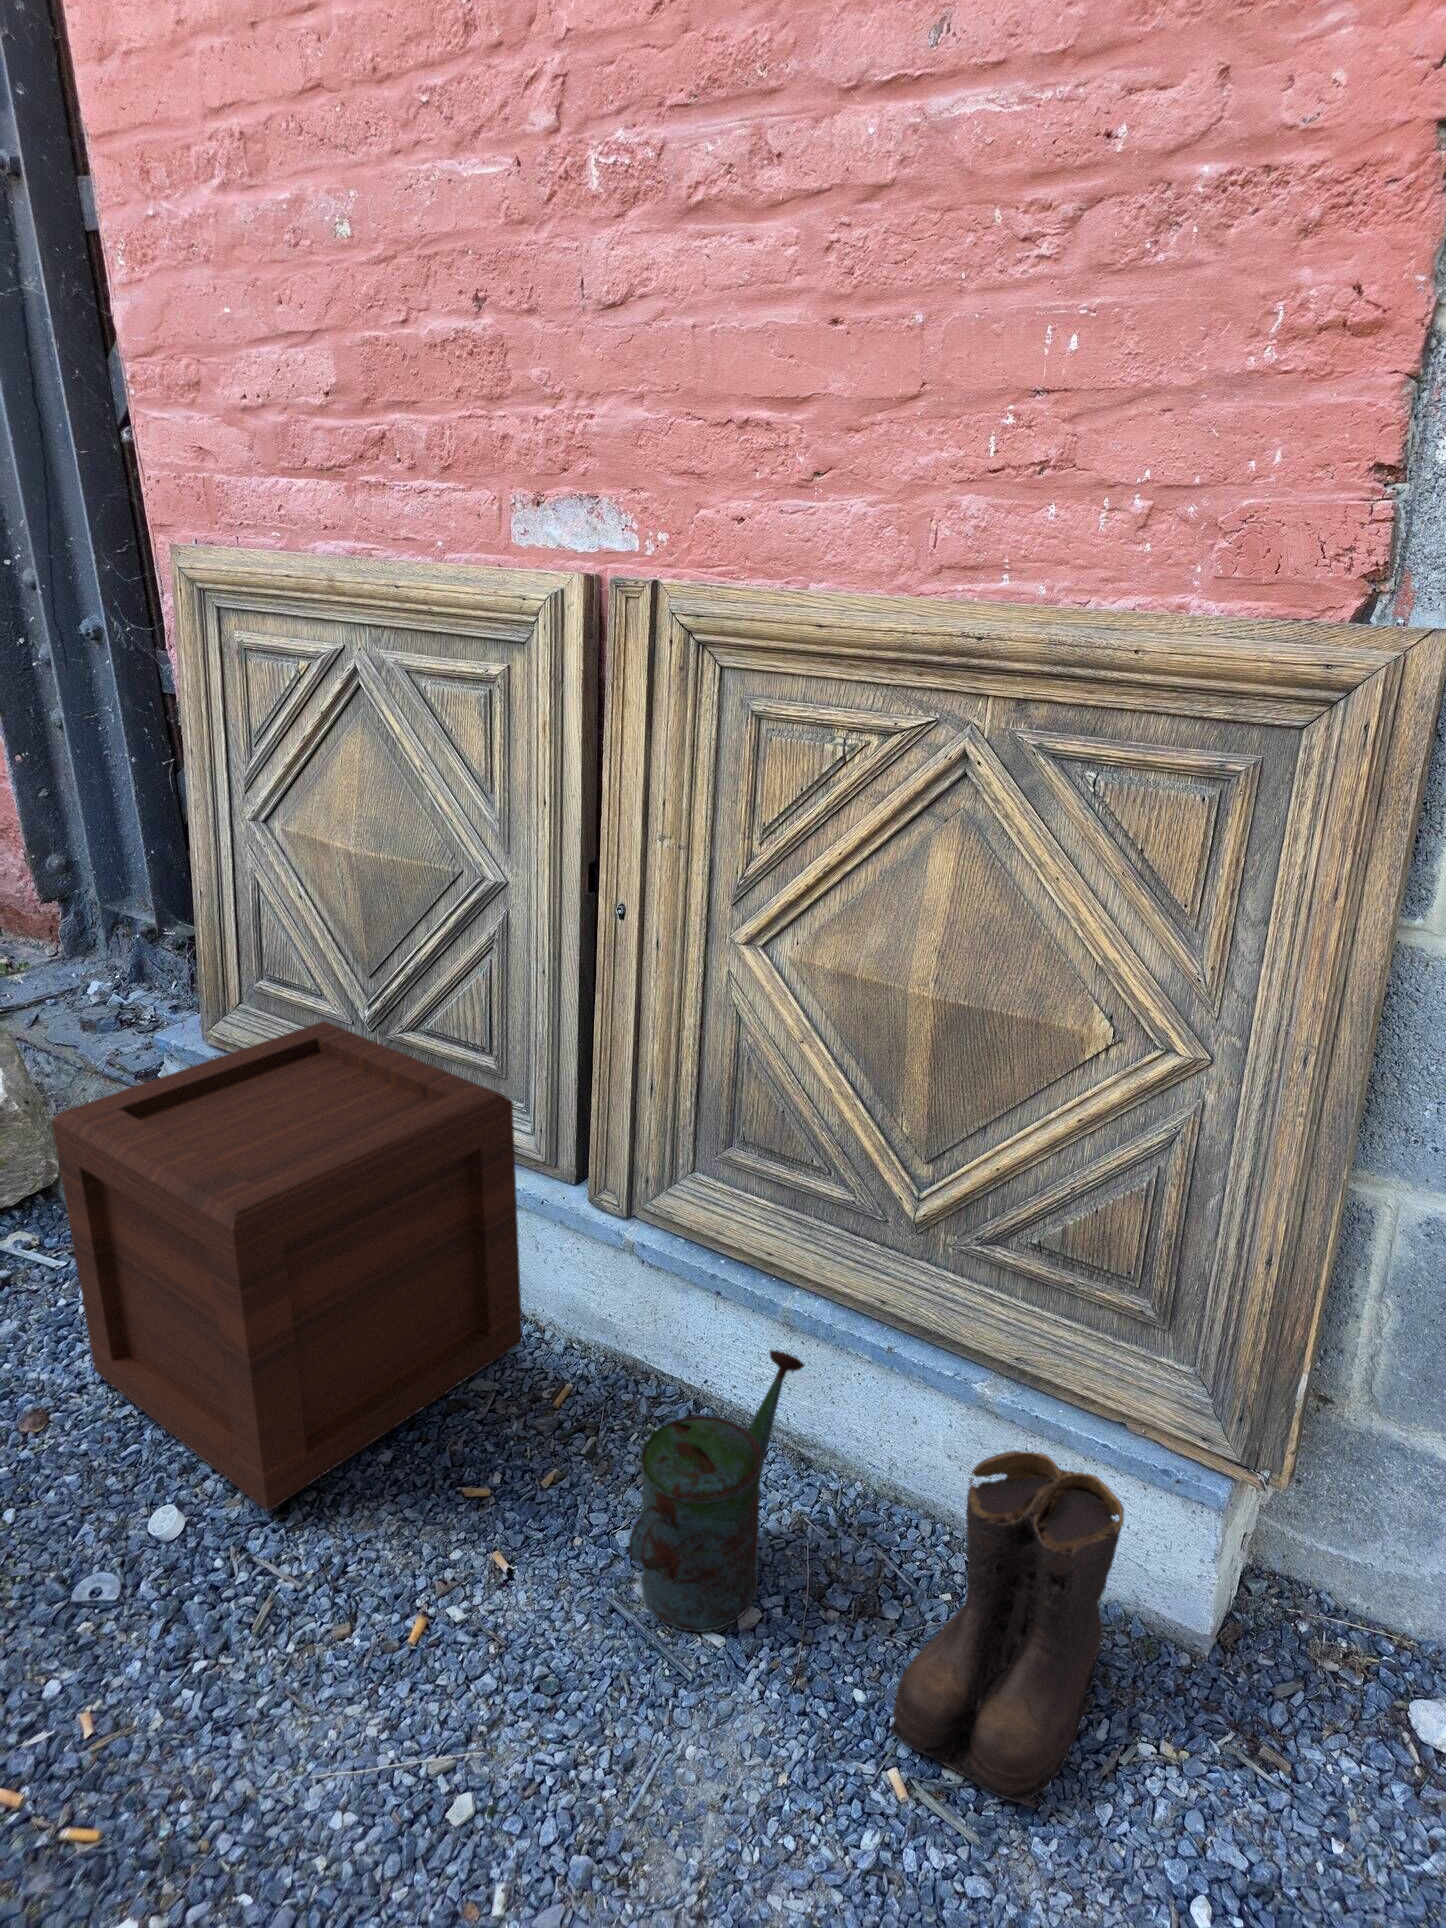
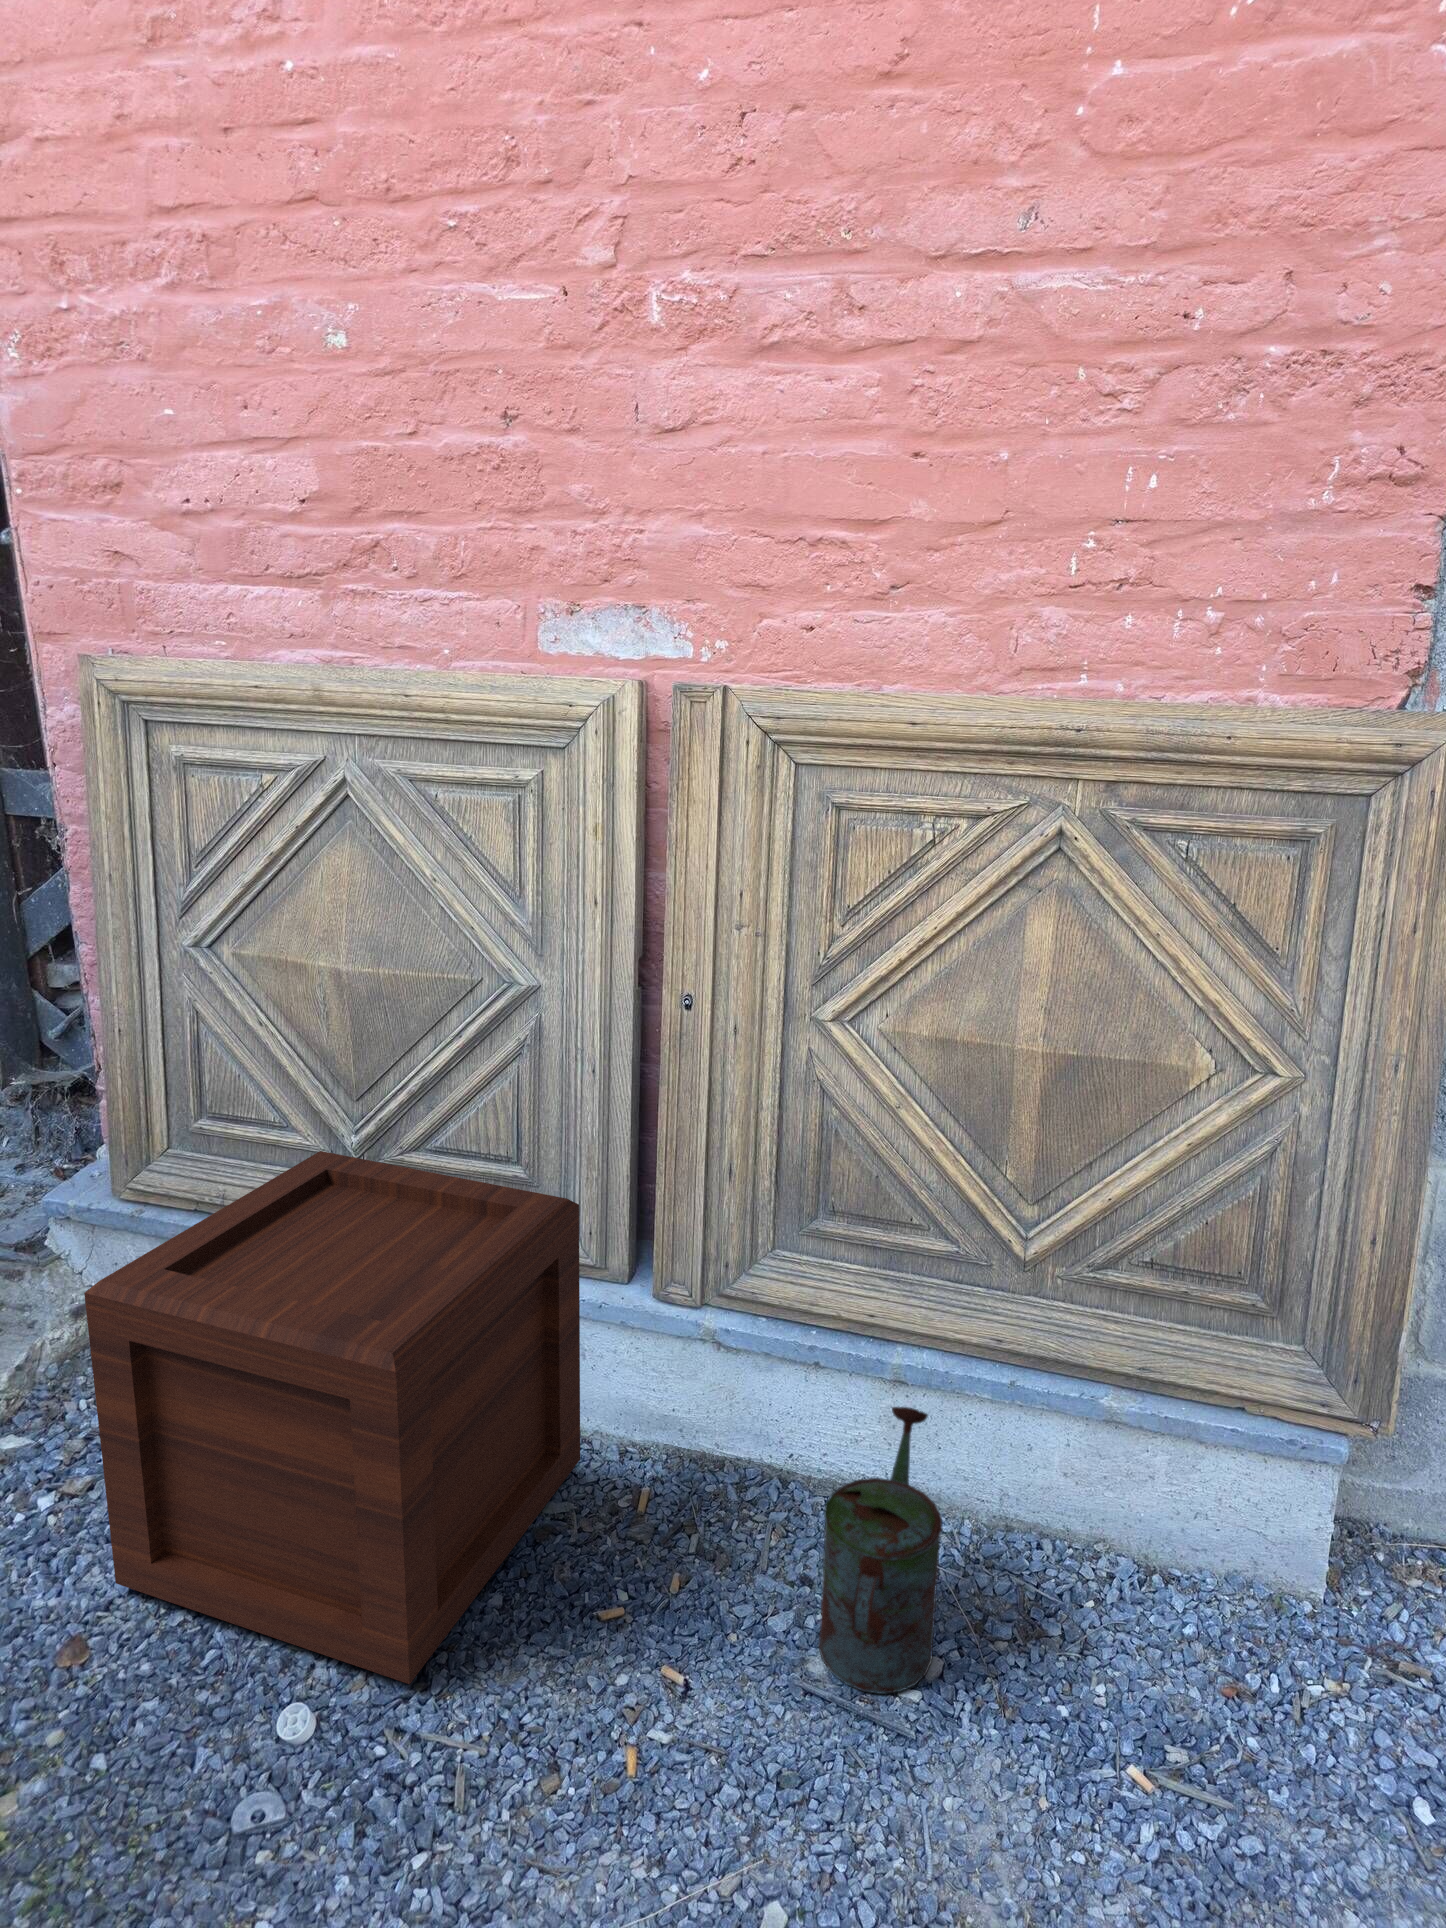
boots: present [890,1451,1124,1808] -> none [1105,1449,1273,1763]

